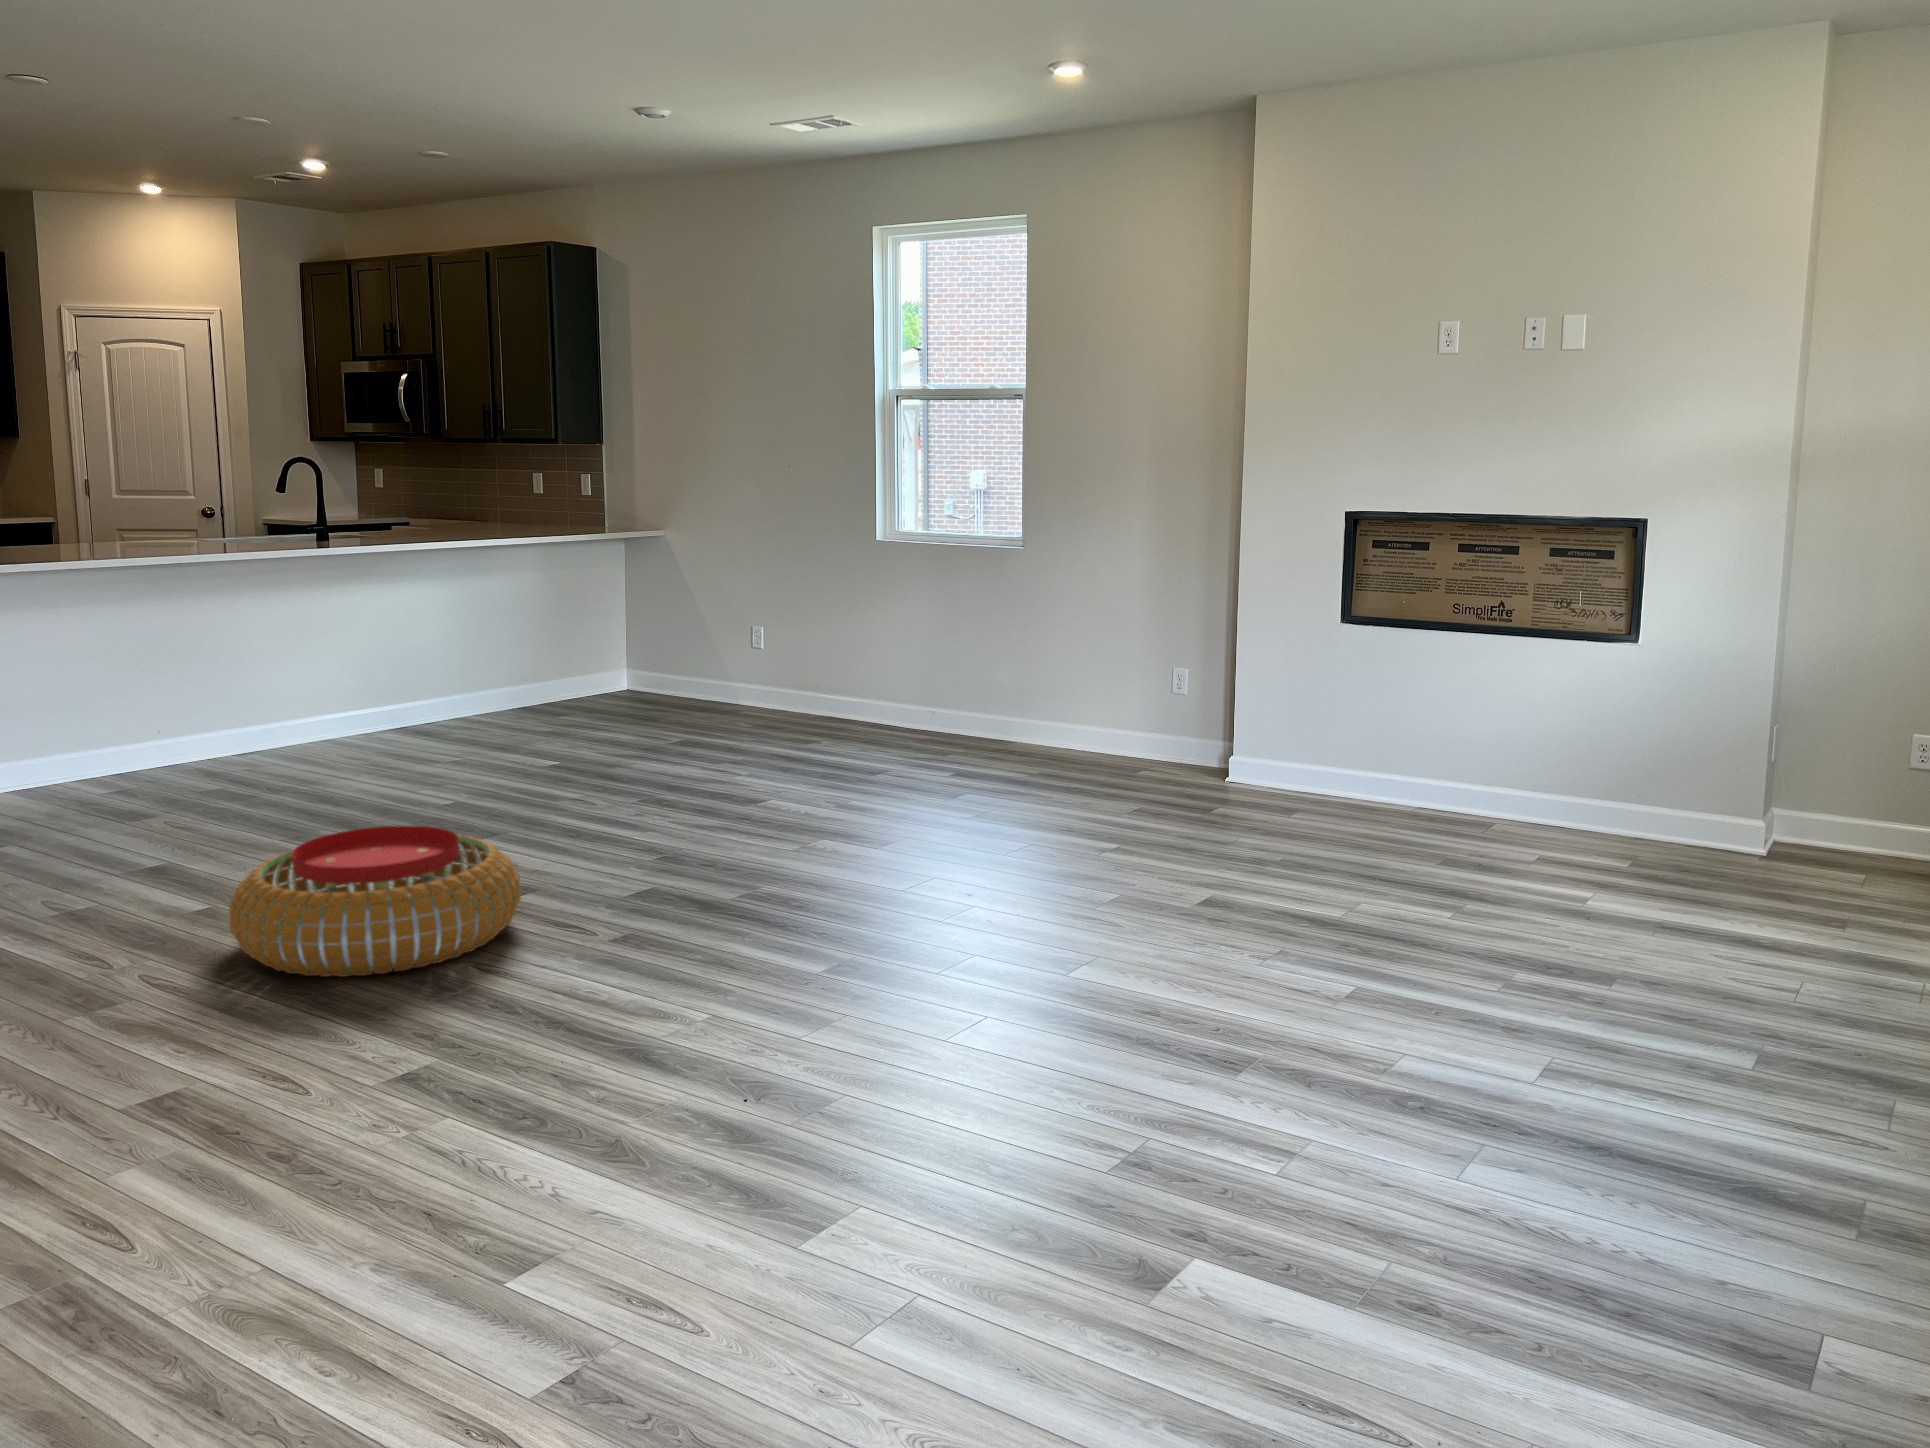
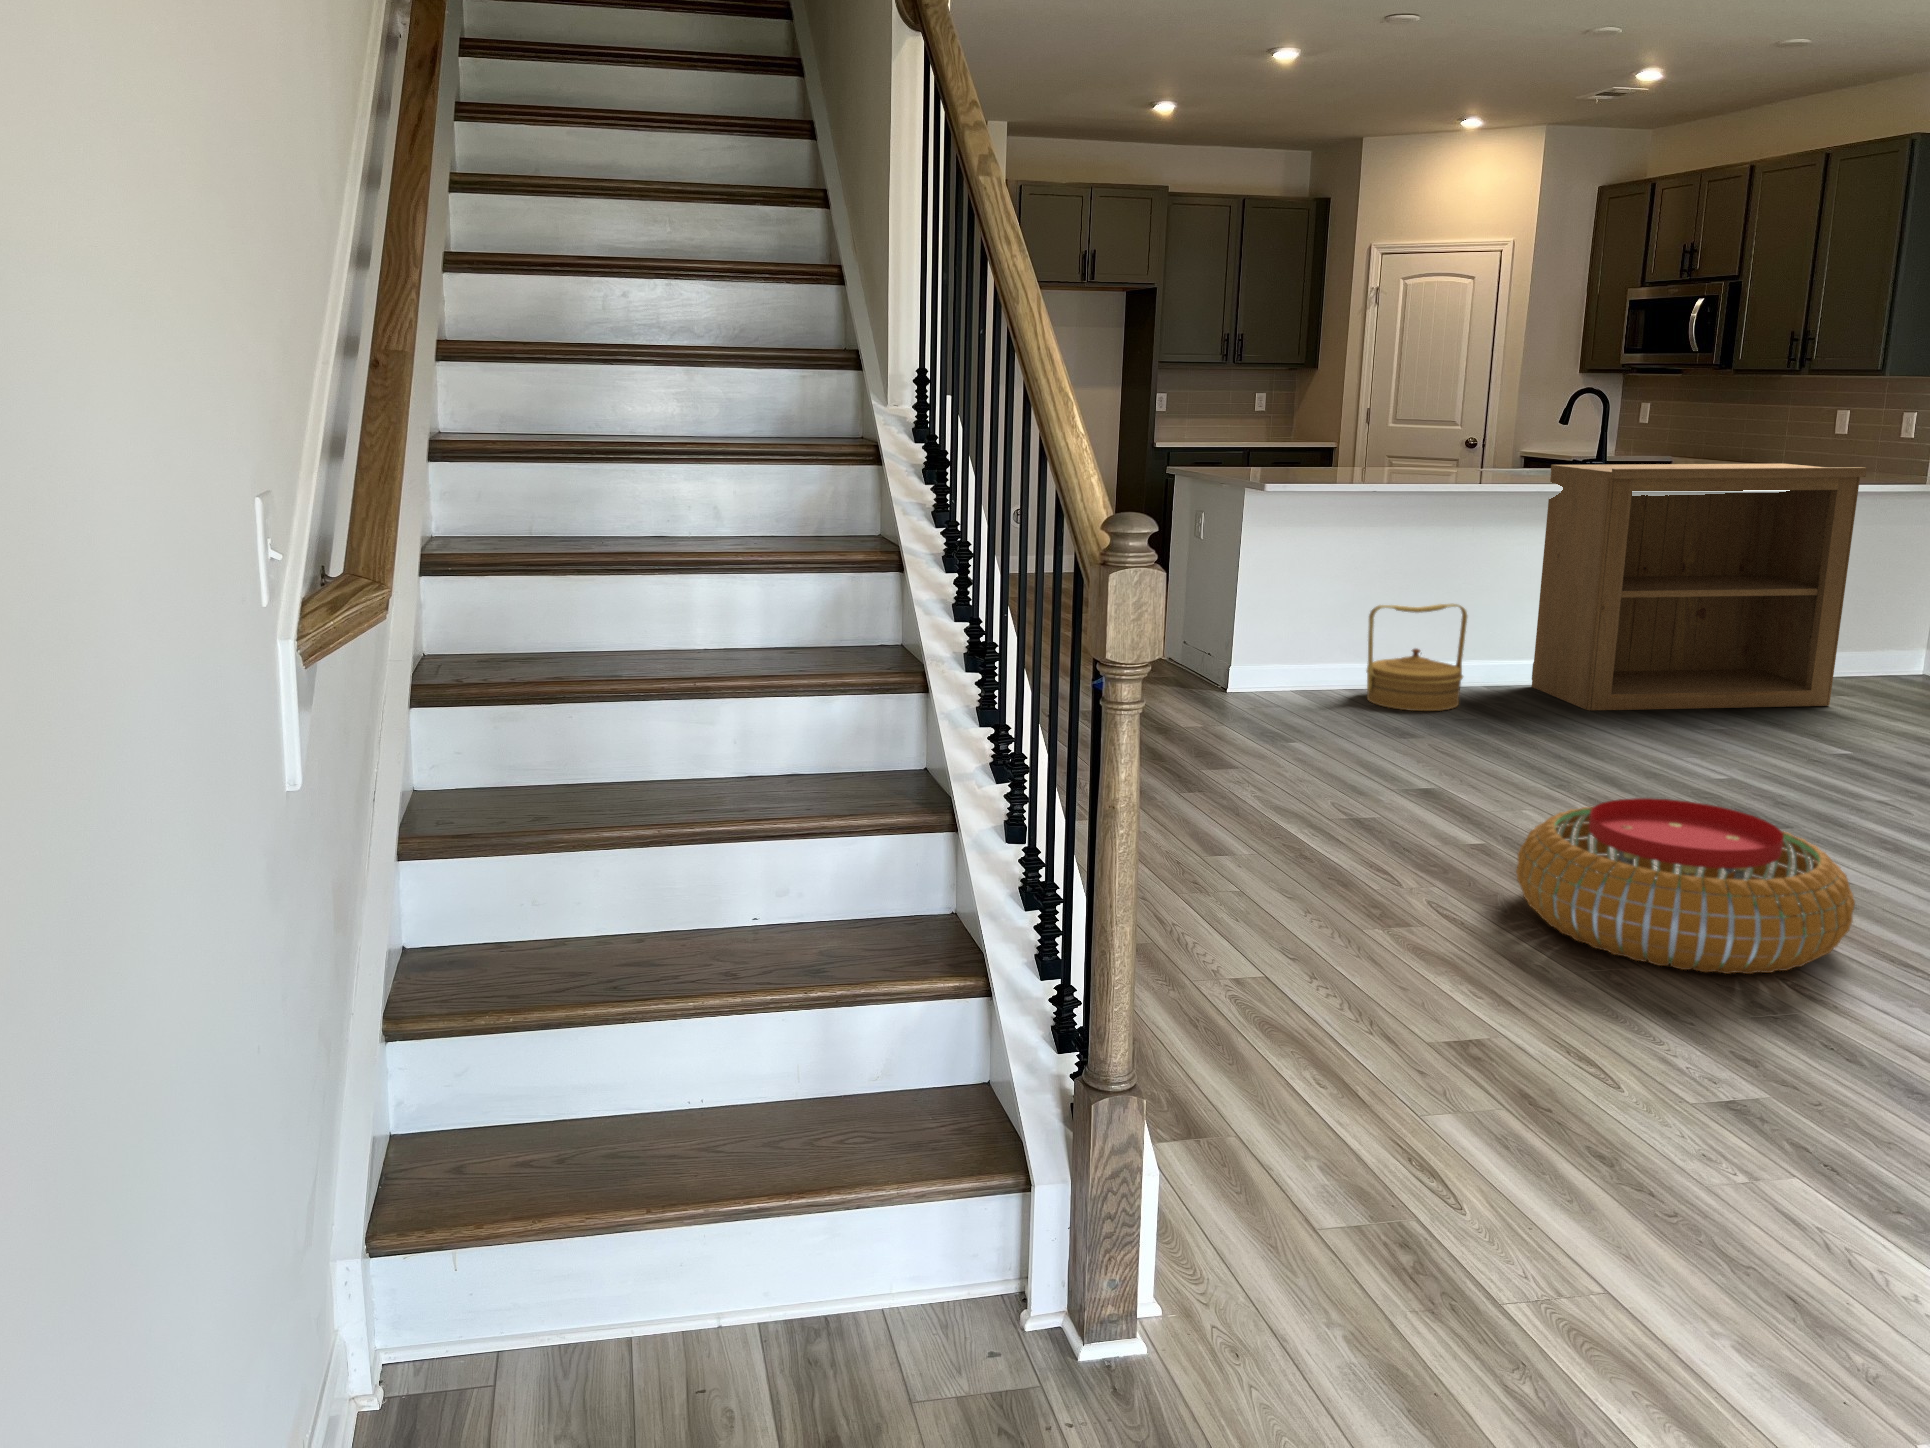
bookshelf: none [271,524,547,761] -> present [1532,464,1867,710]
woven basket: none [88,675,207,790] -> present [1367,604,1467,711]

